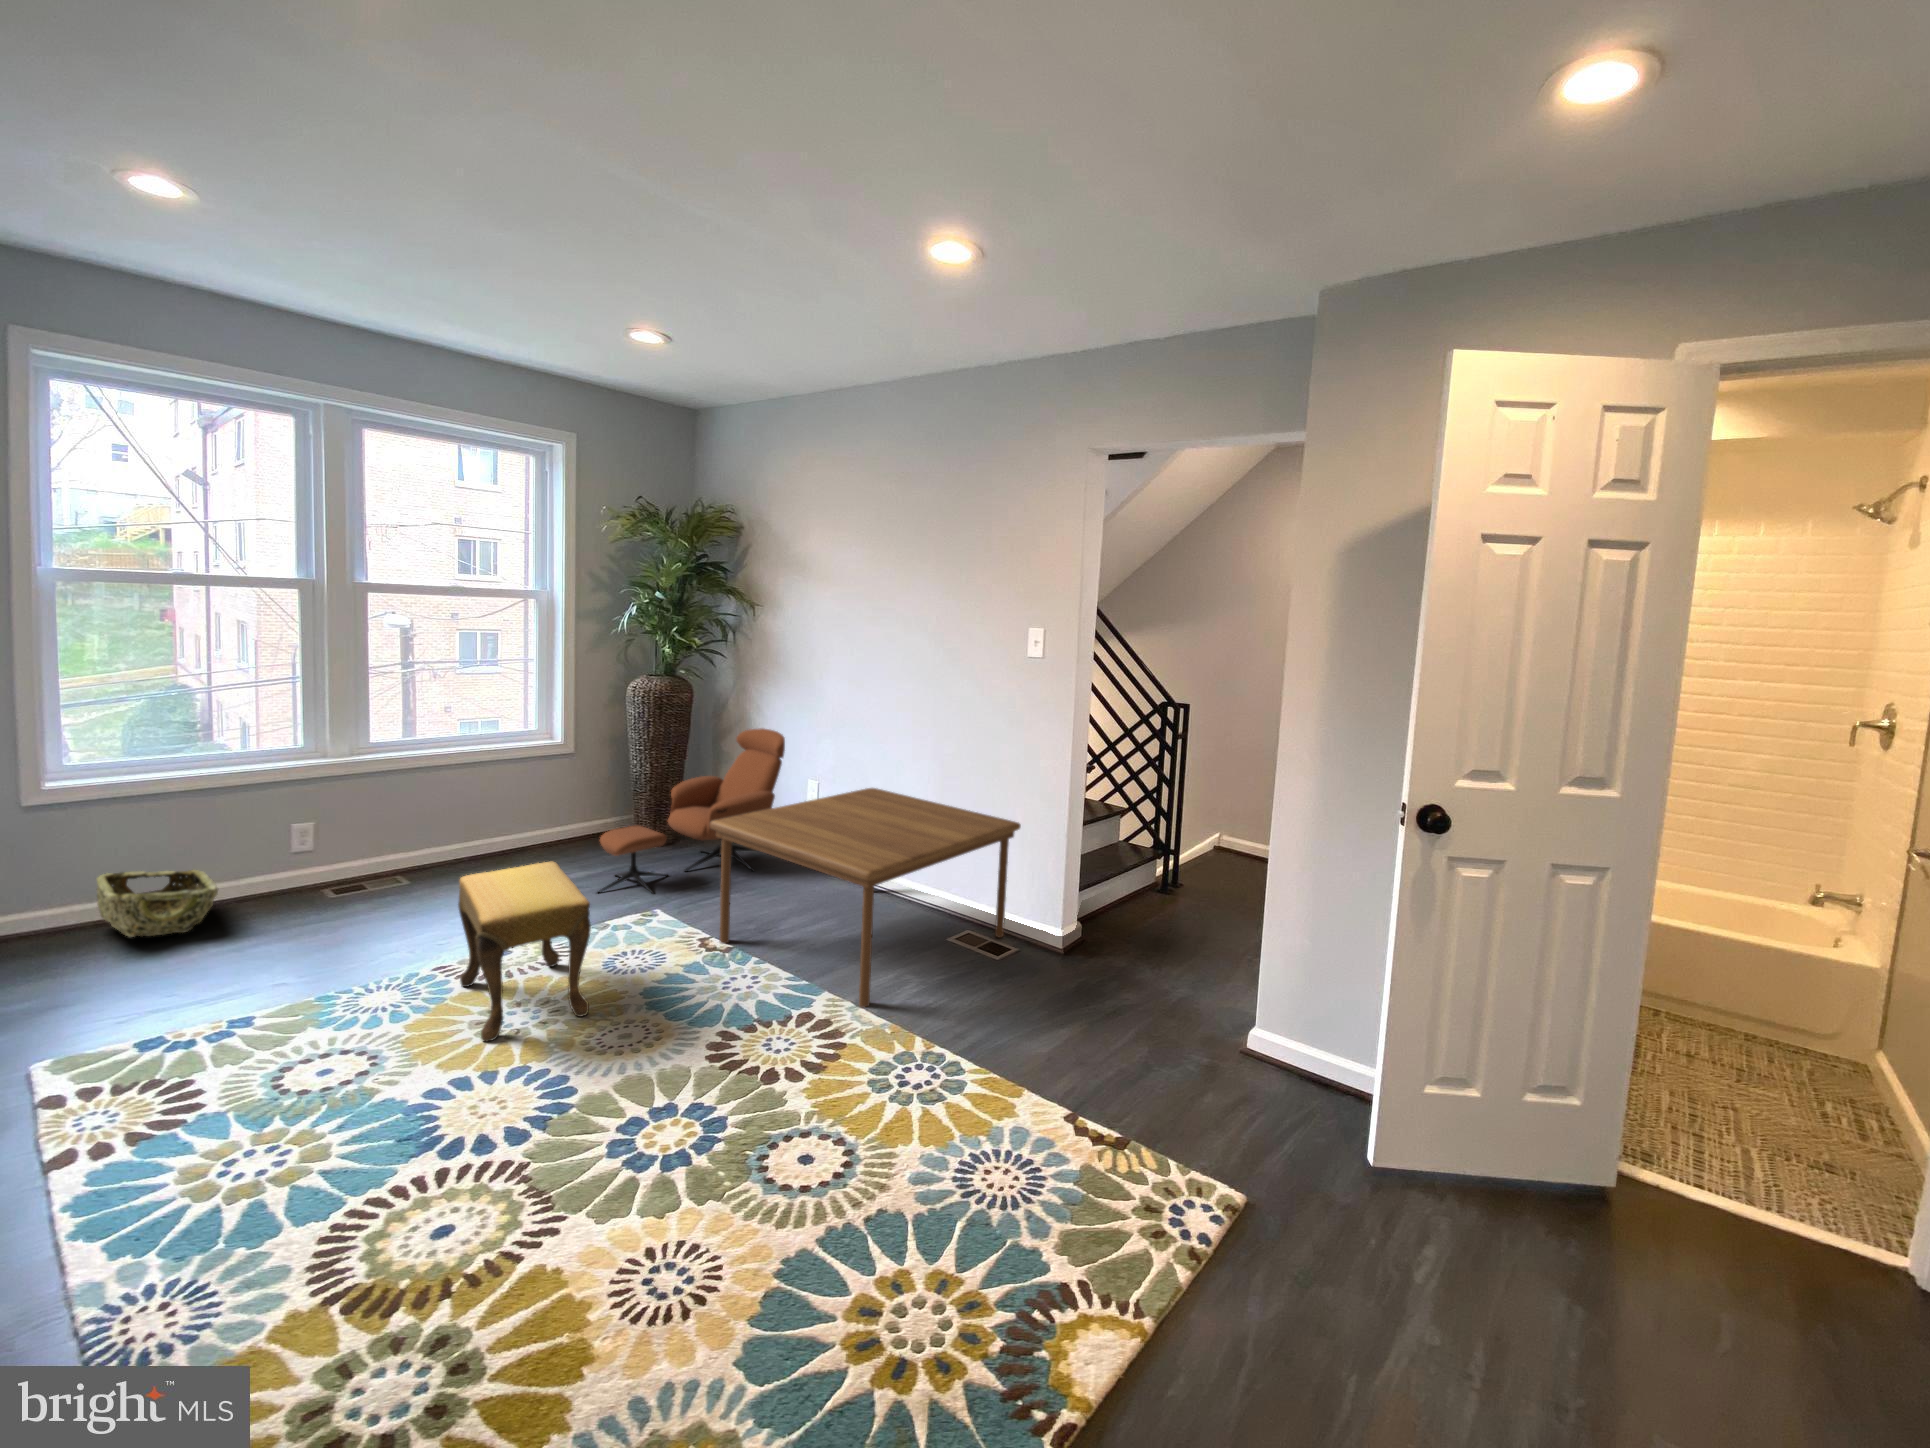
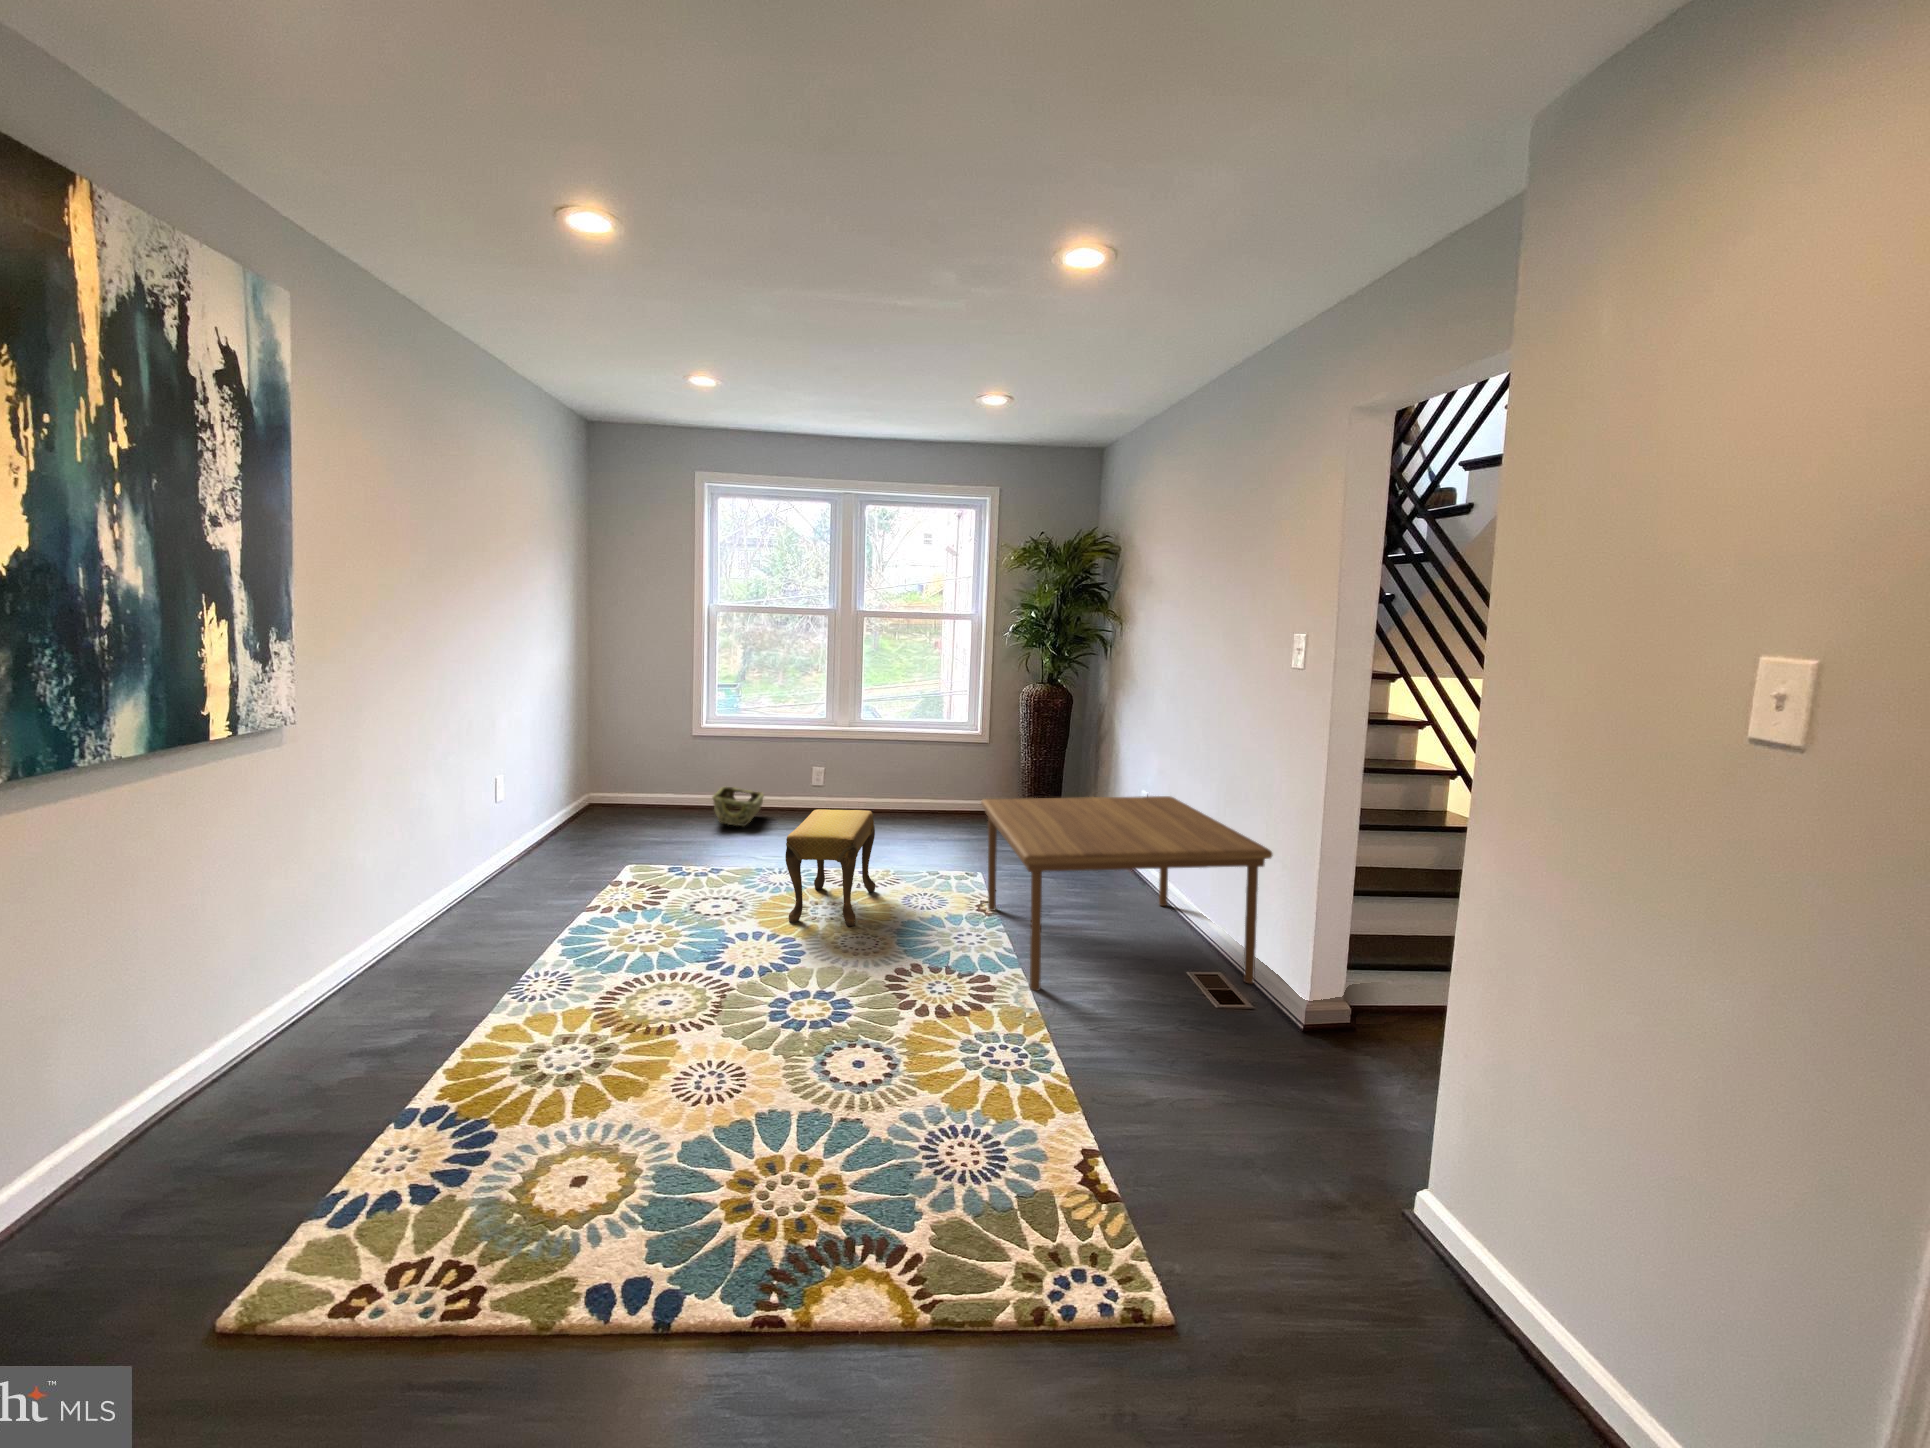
lounge chair: present [597,728,785,894] -> none [950,732,1123,865]

